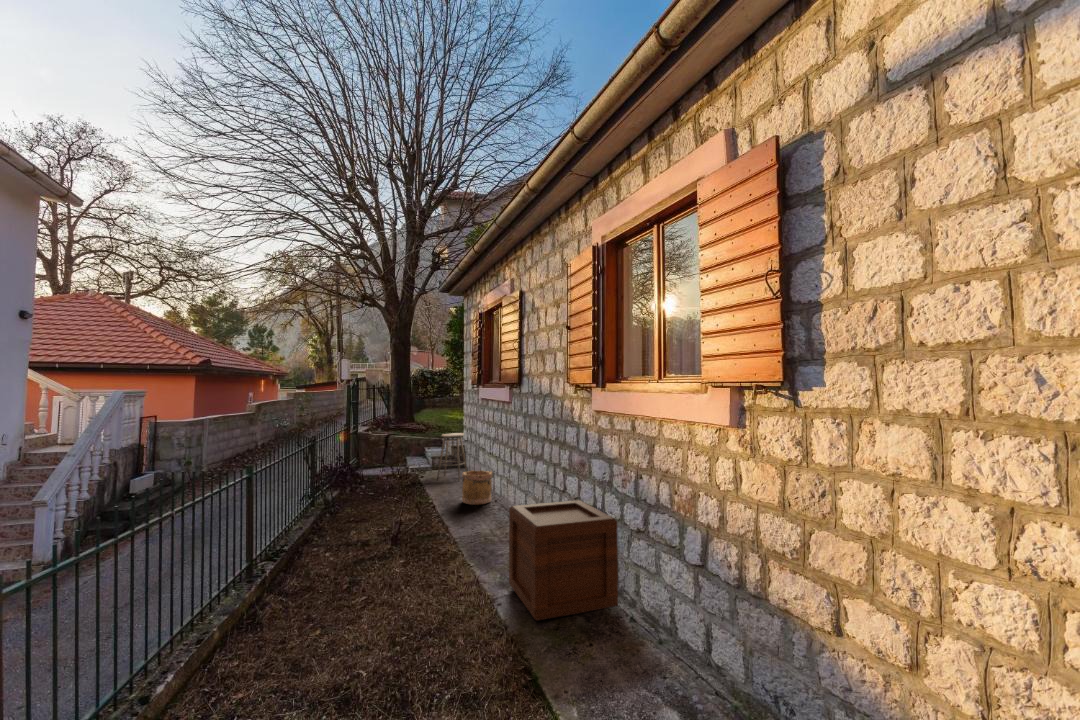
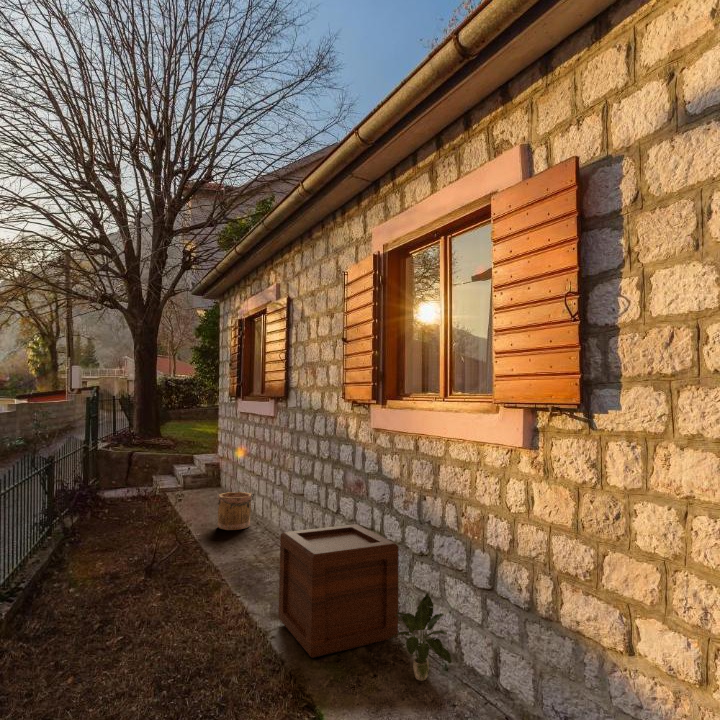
stool: present [437,433,467,481] -> none [186,450,221,504]
potted plant: none [605,565,665,647] -> present [391,593,452,681]

